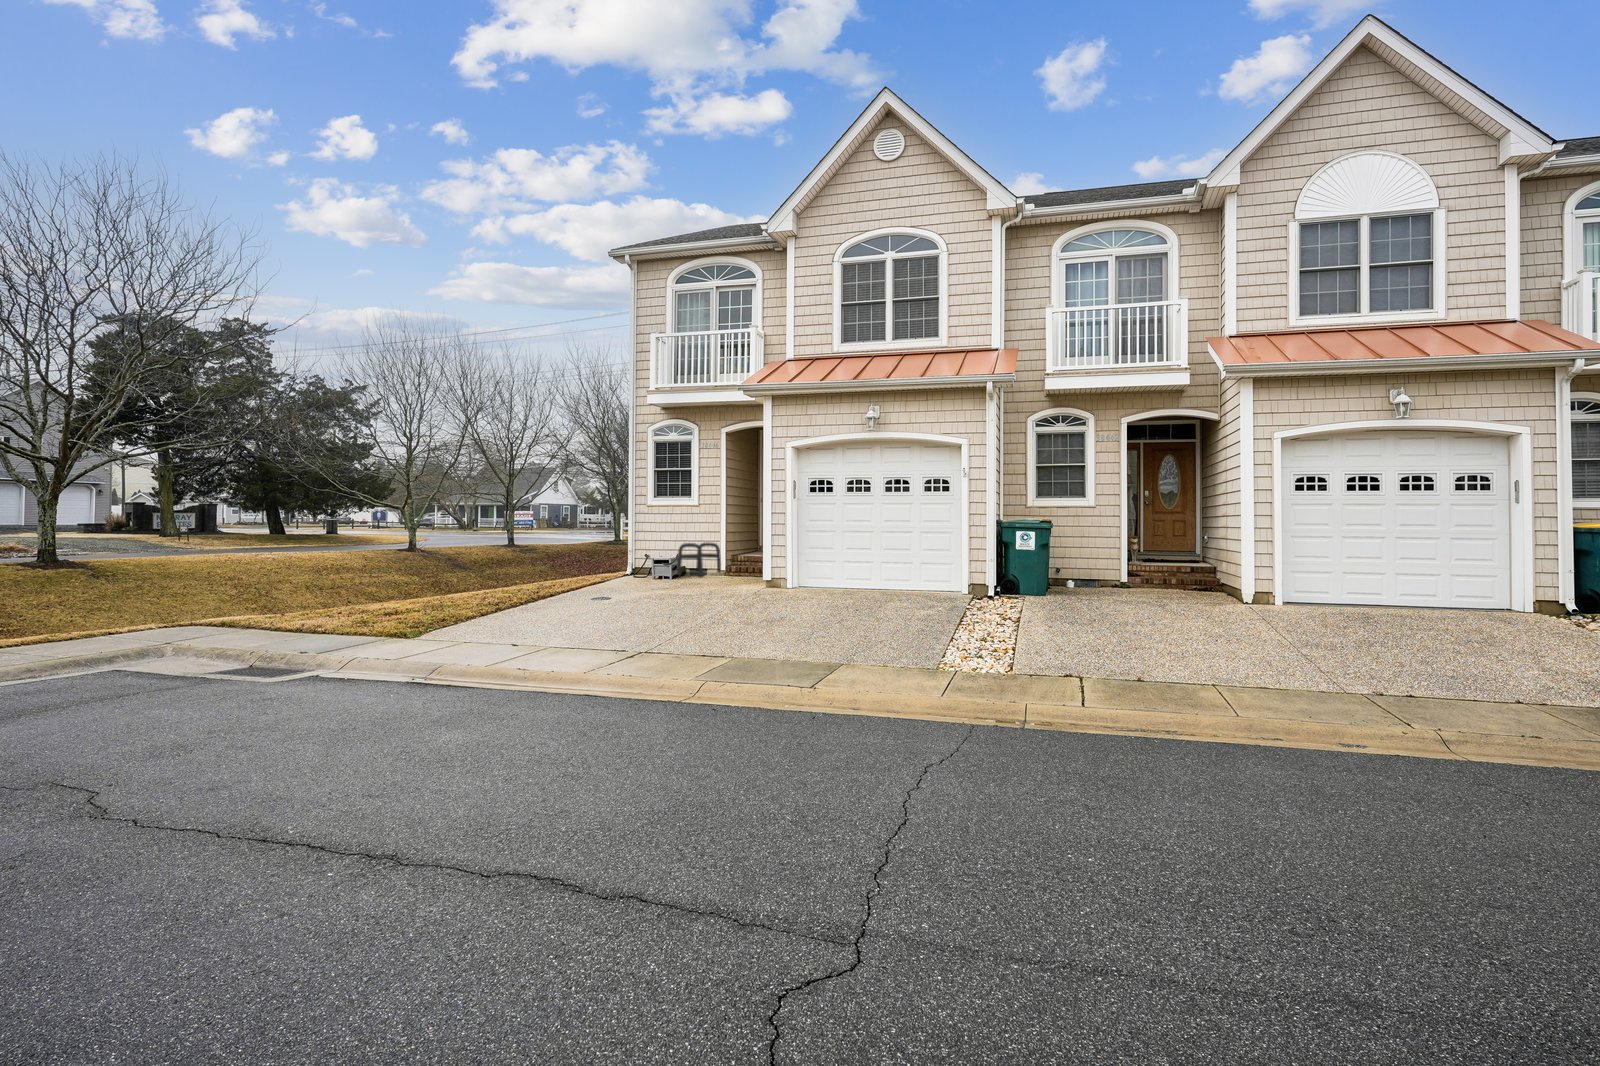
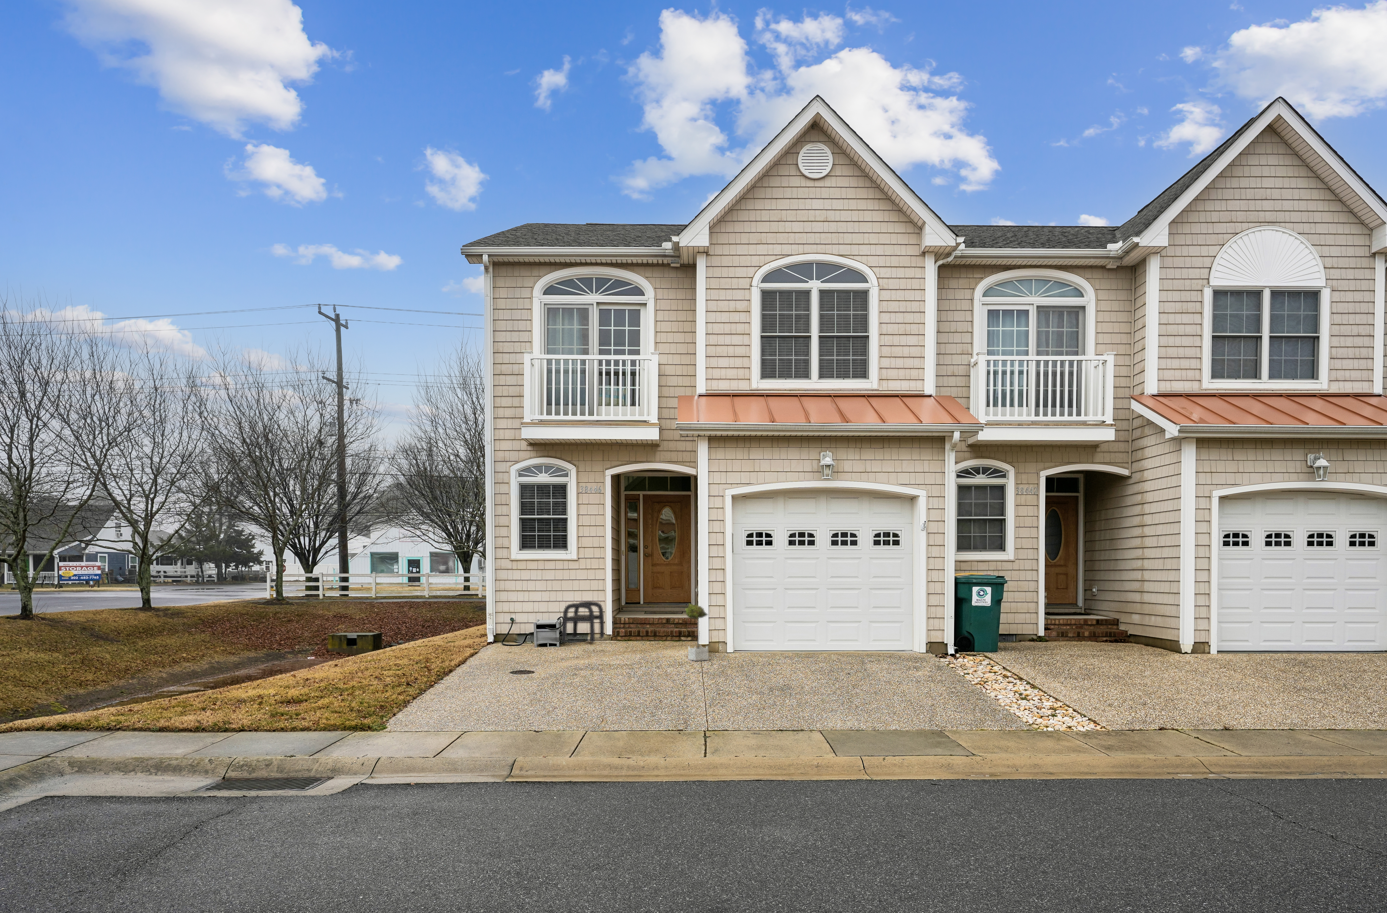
potted tree: none [752,542,773,592] -> present [686,604,709,661]

